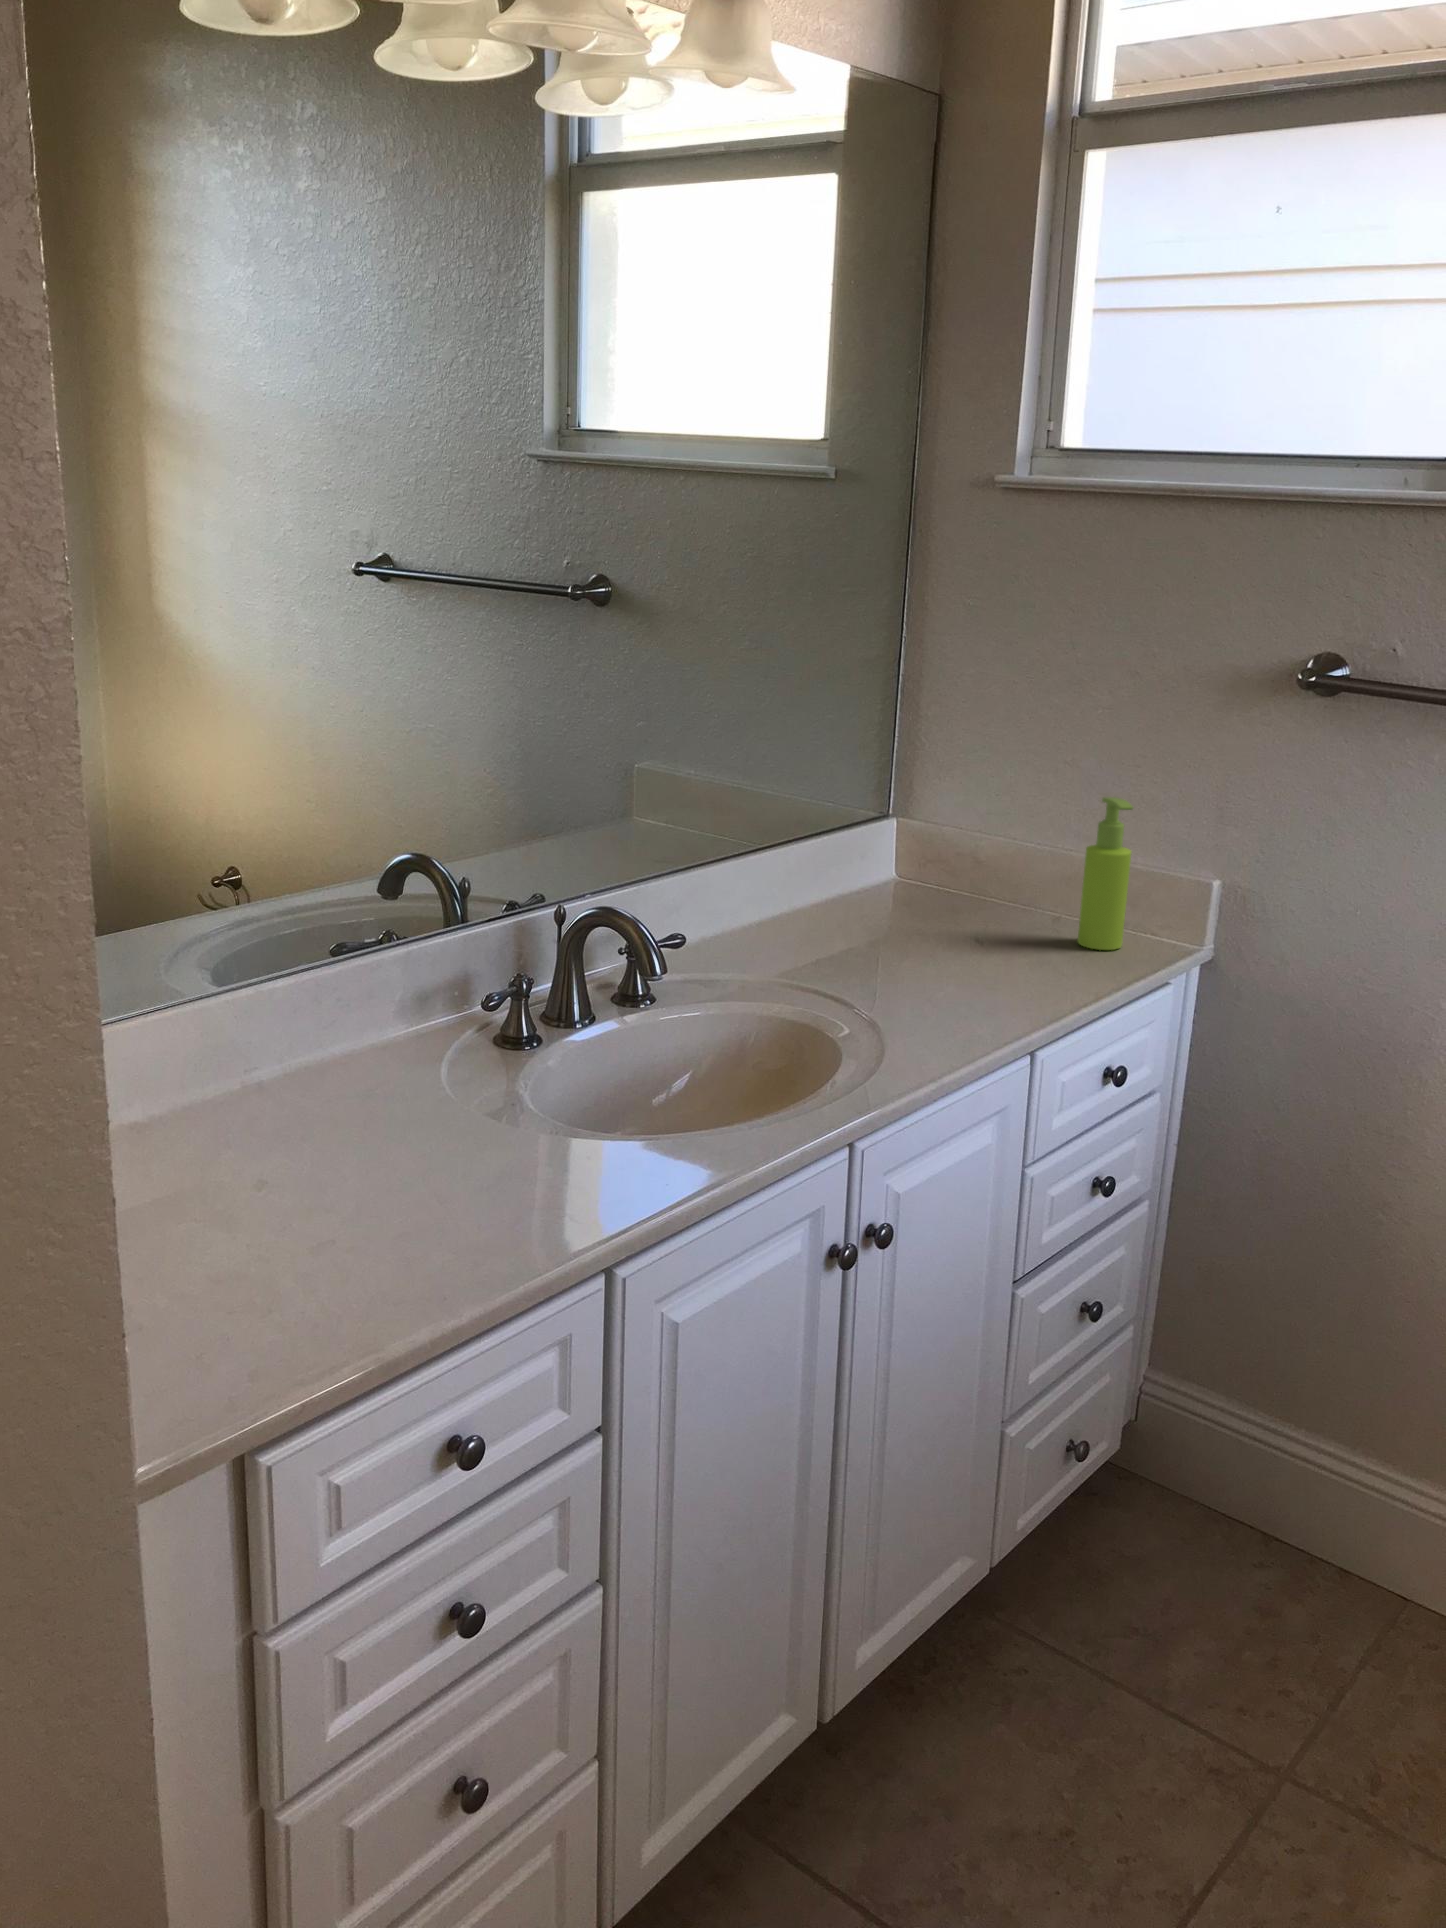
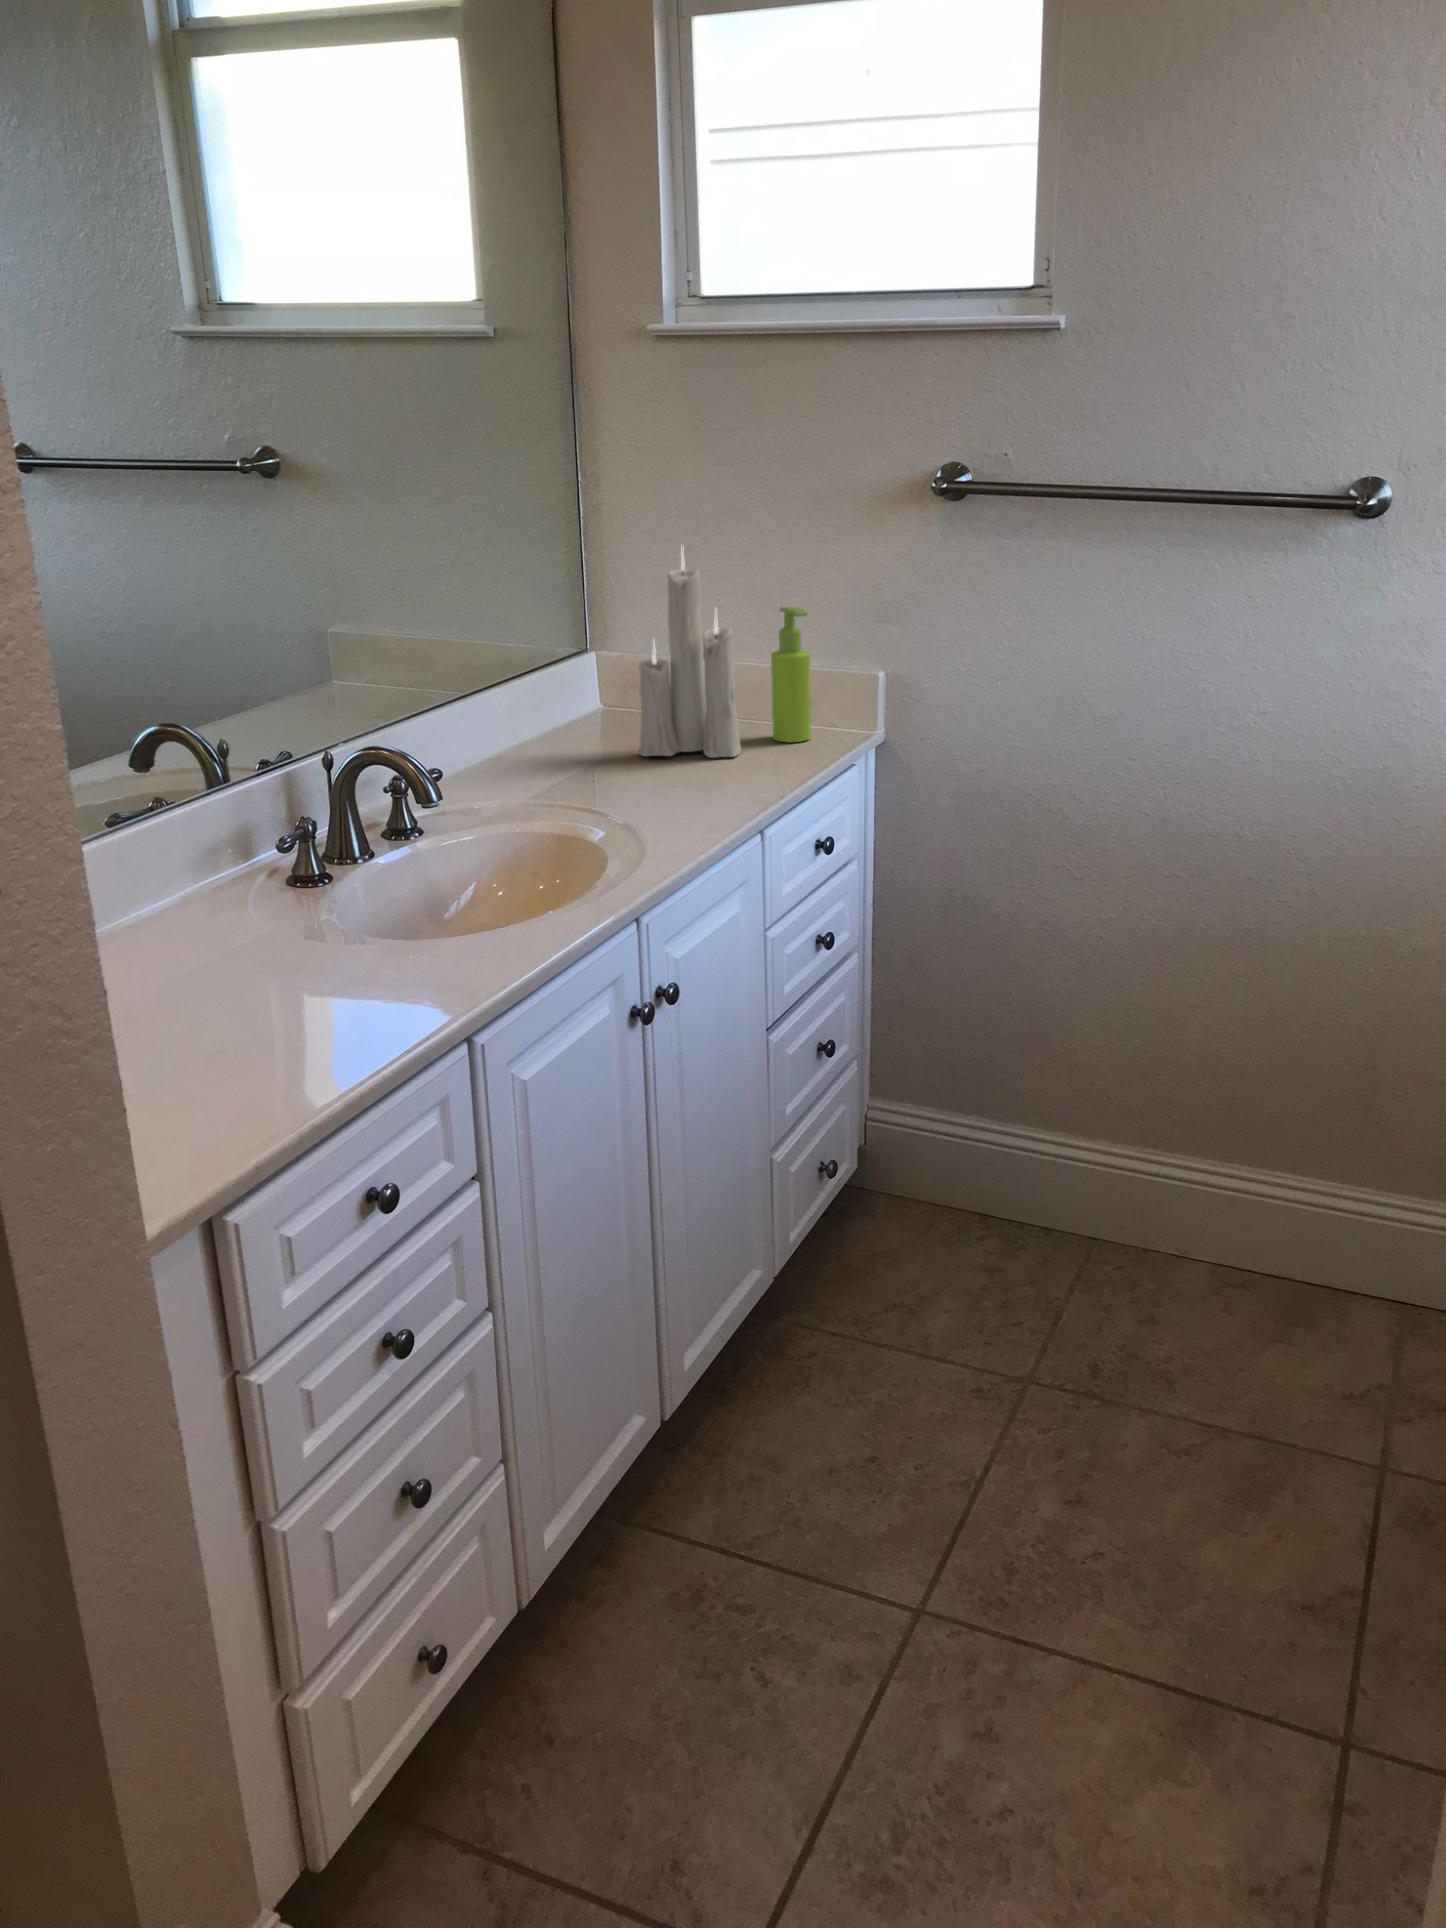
candle: none [920,704,1041,959] -> present [639,551,741,758]

